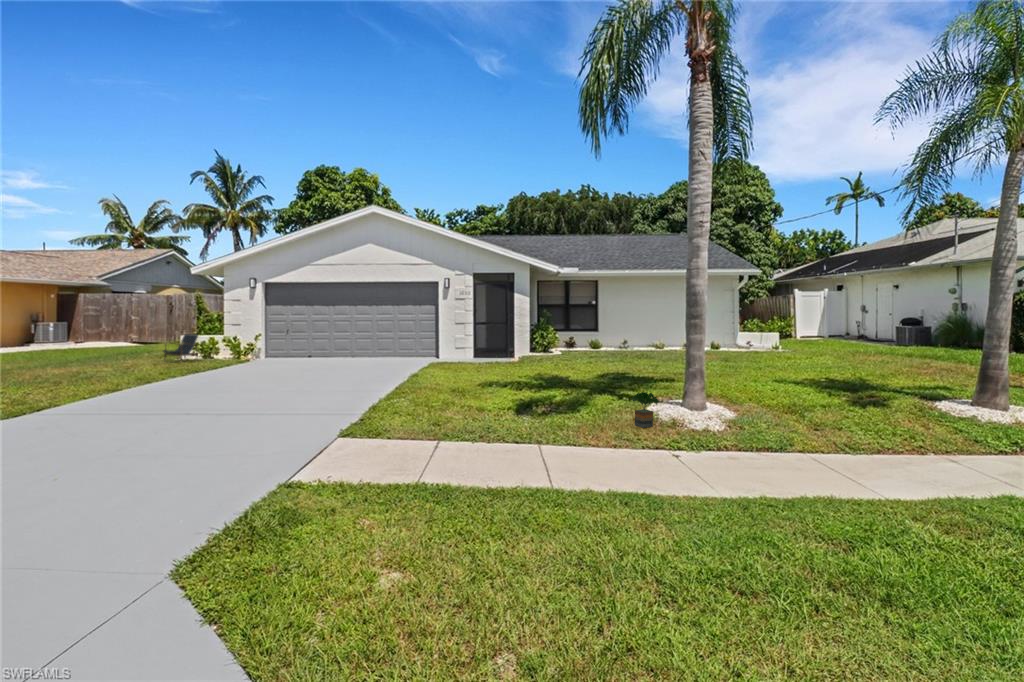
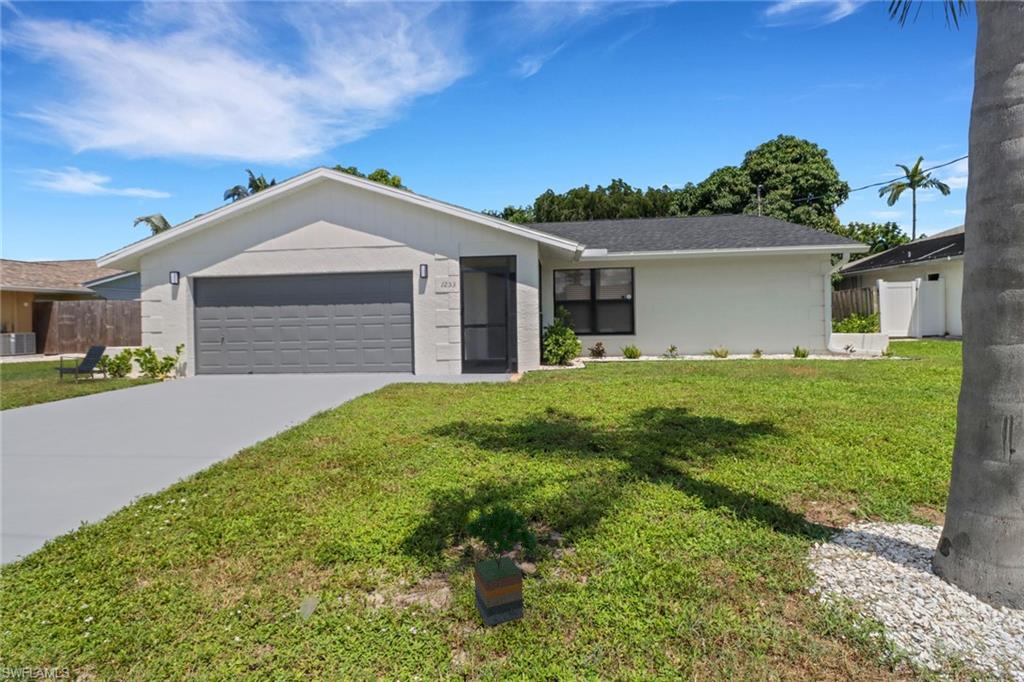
potted tree: present [633,392,659,428] -> present [464,508,538,626]

